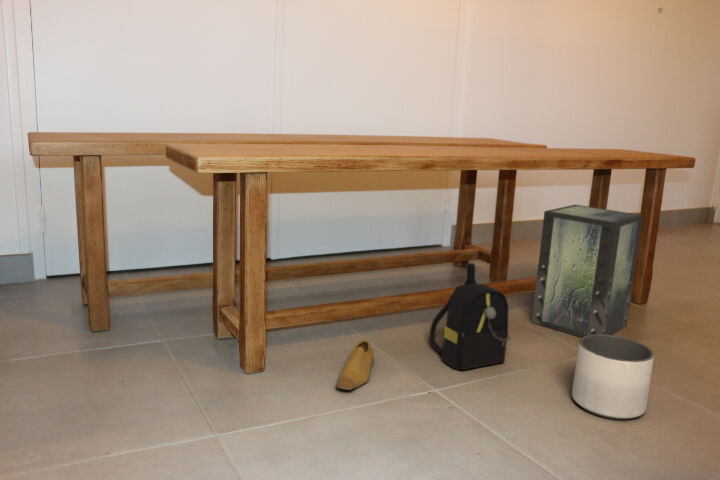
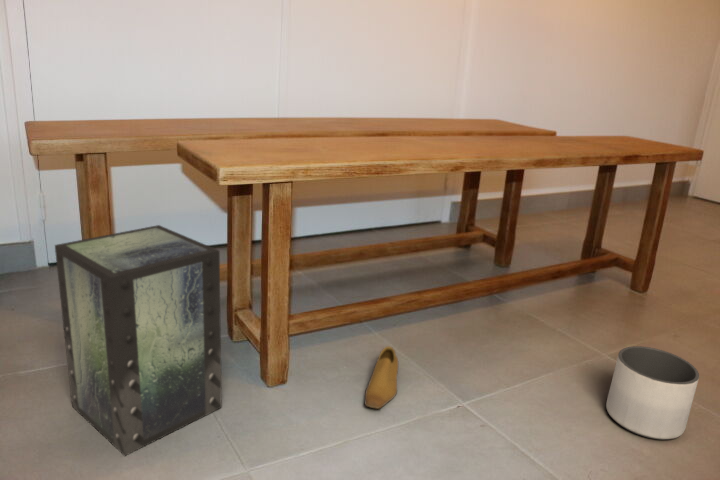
storage box: present [532,205,643,338] -> present [55,225,222,456]
backpack: present [430,263,511,370] -> none [451,266,537,378]

